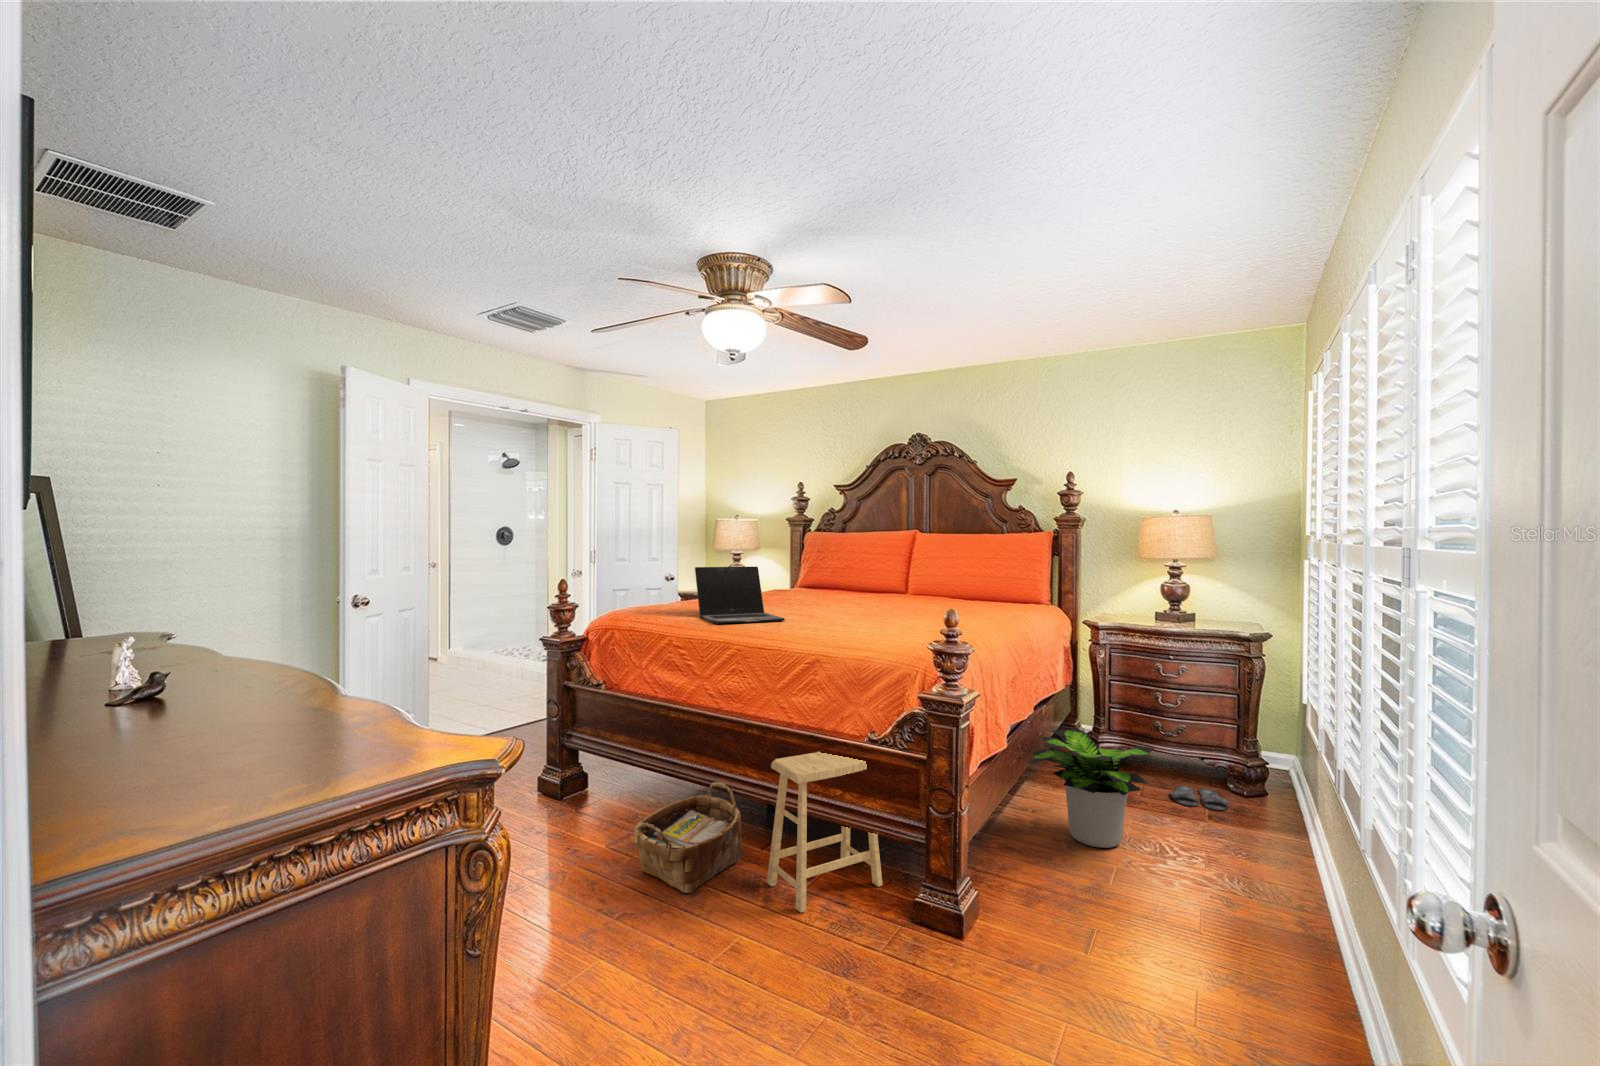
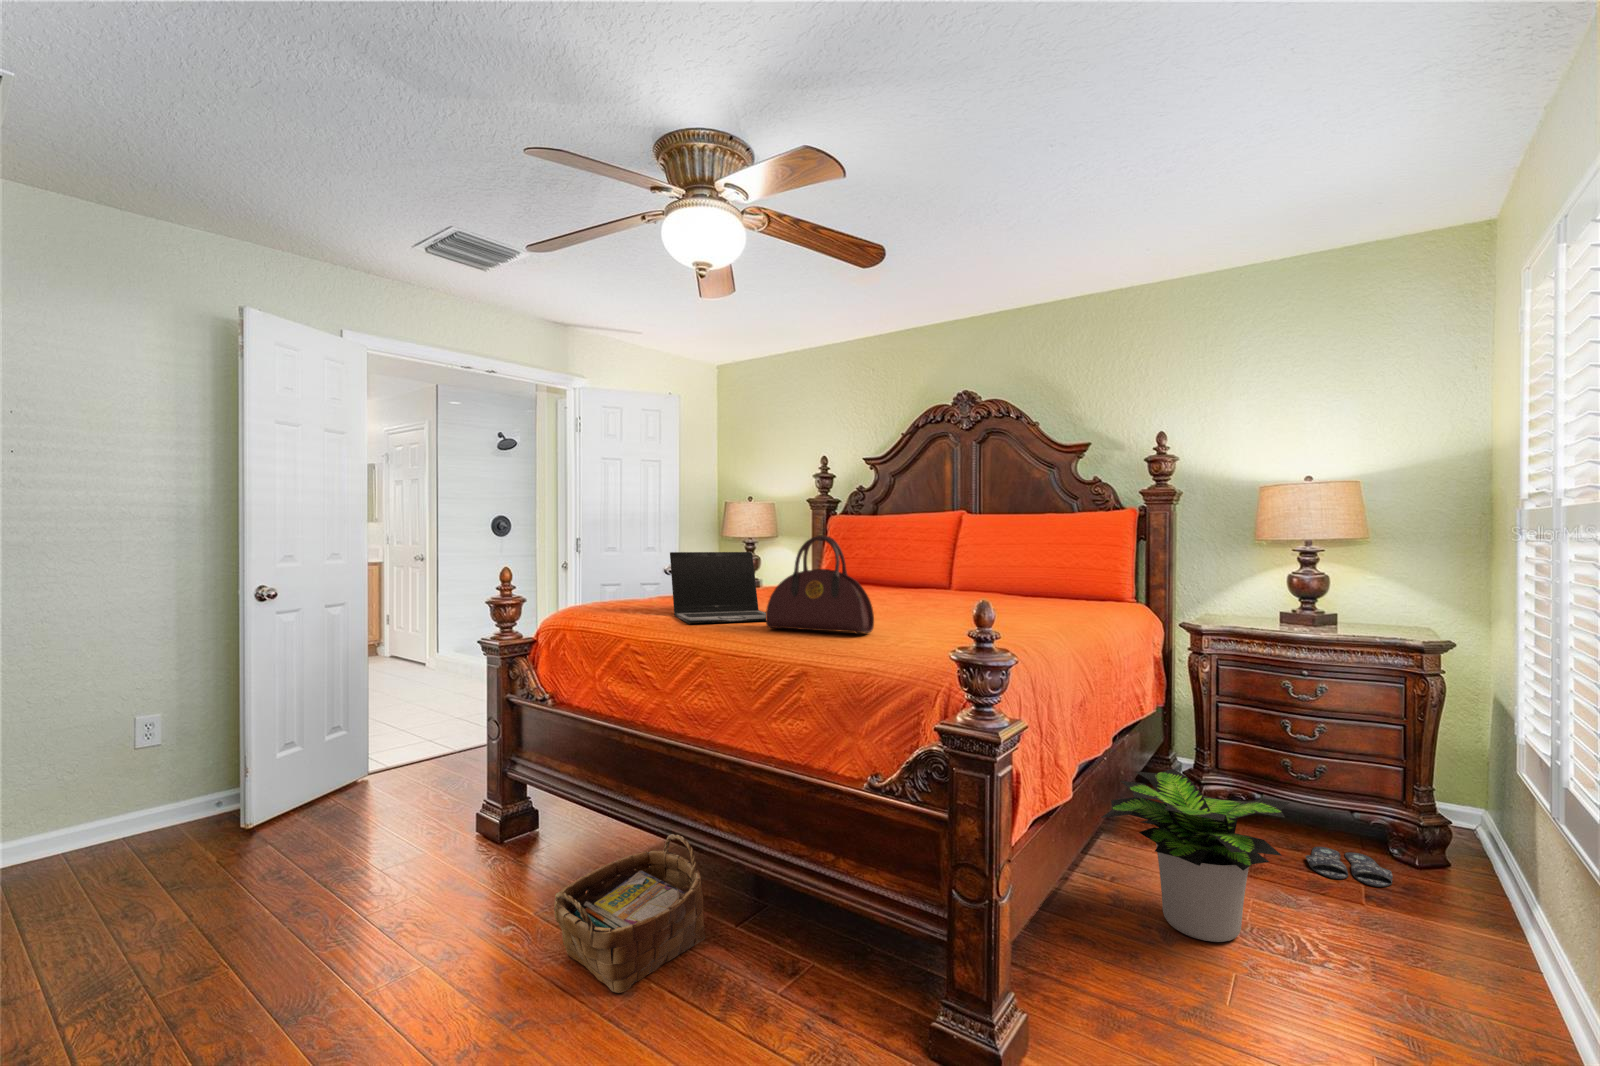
handbag: none [779,556,860,631] -> present [766,535,874,634]
footstool: present [767,752,883,913] -> none [730,791,891,1034]

